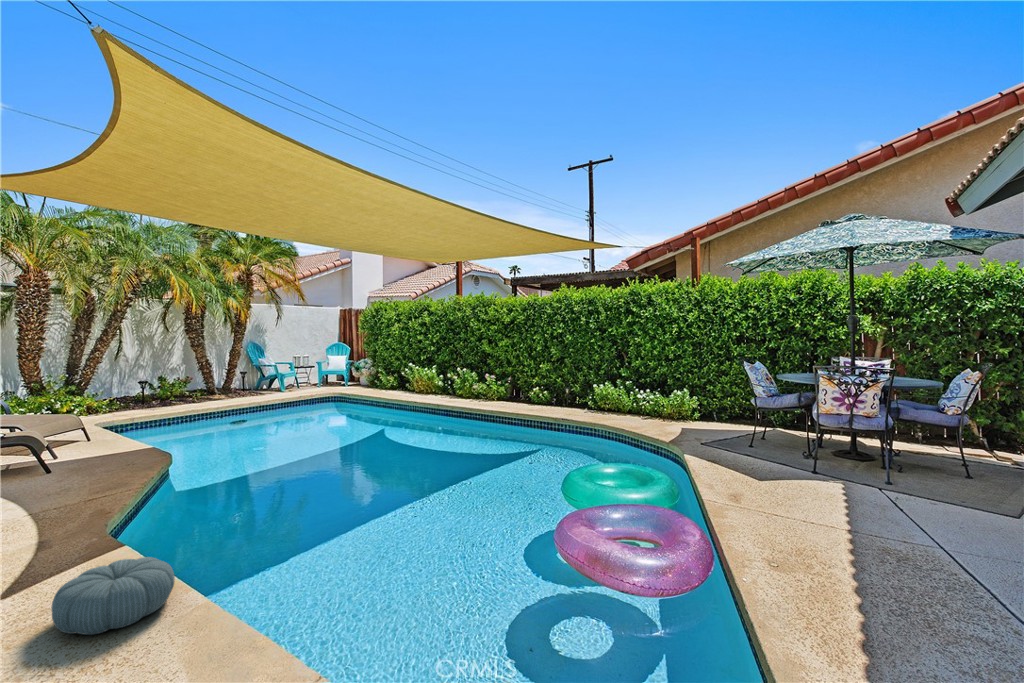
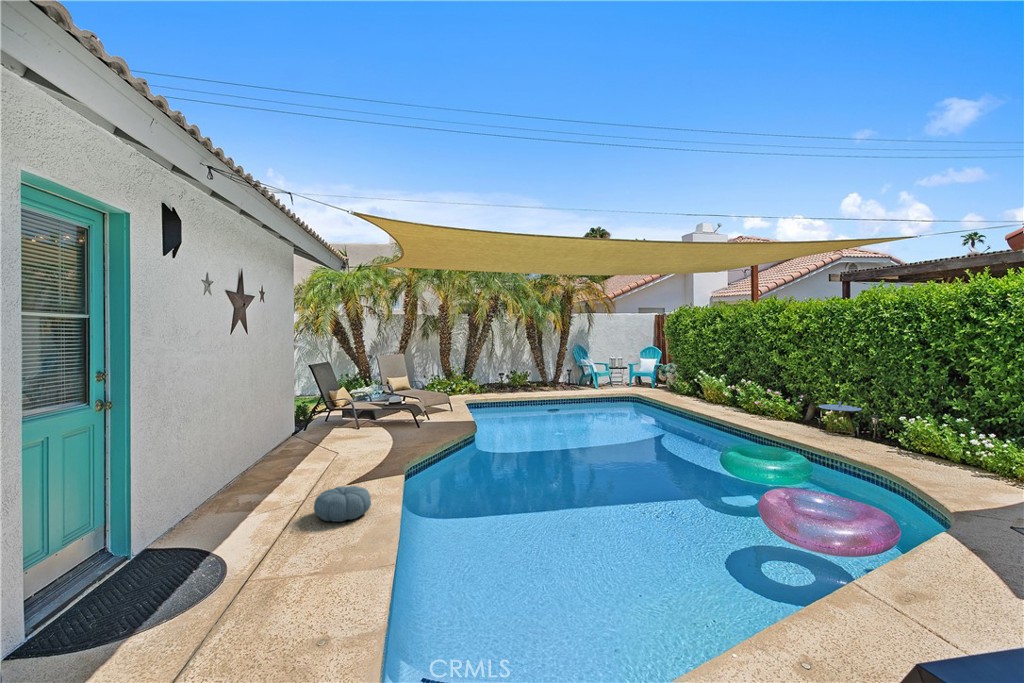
side table: none [531,379,560,407] -> present [818,401,862,437]

